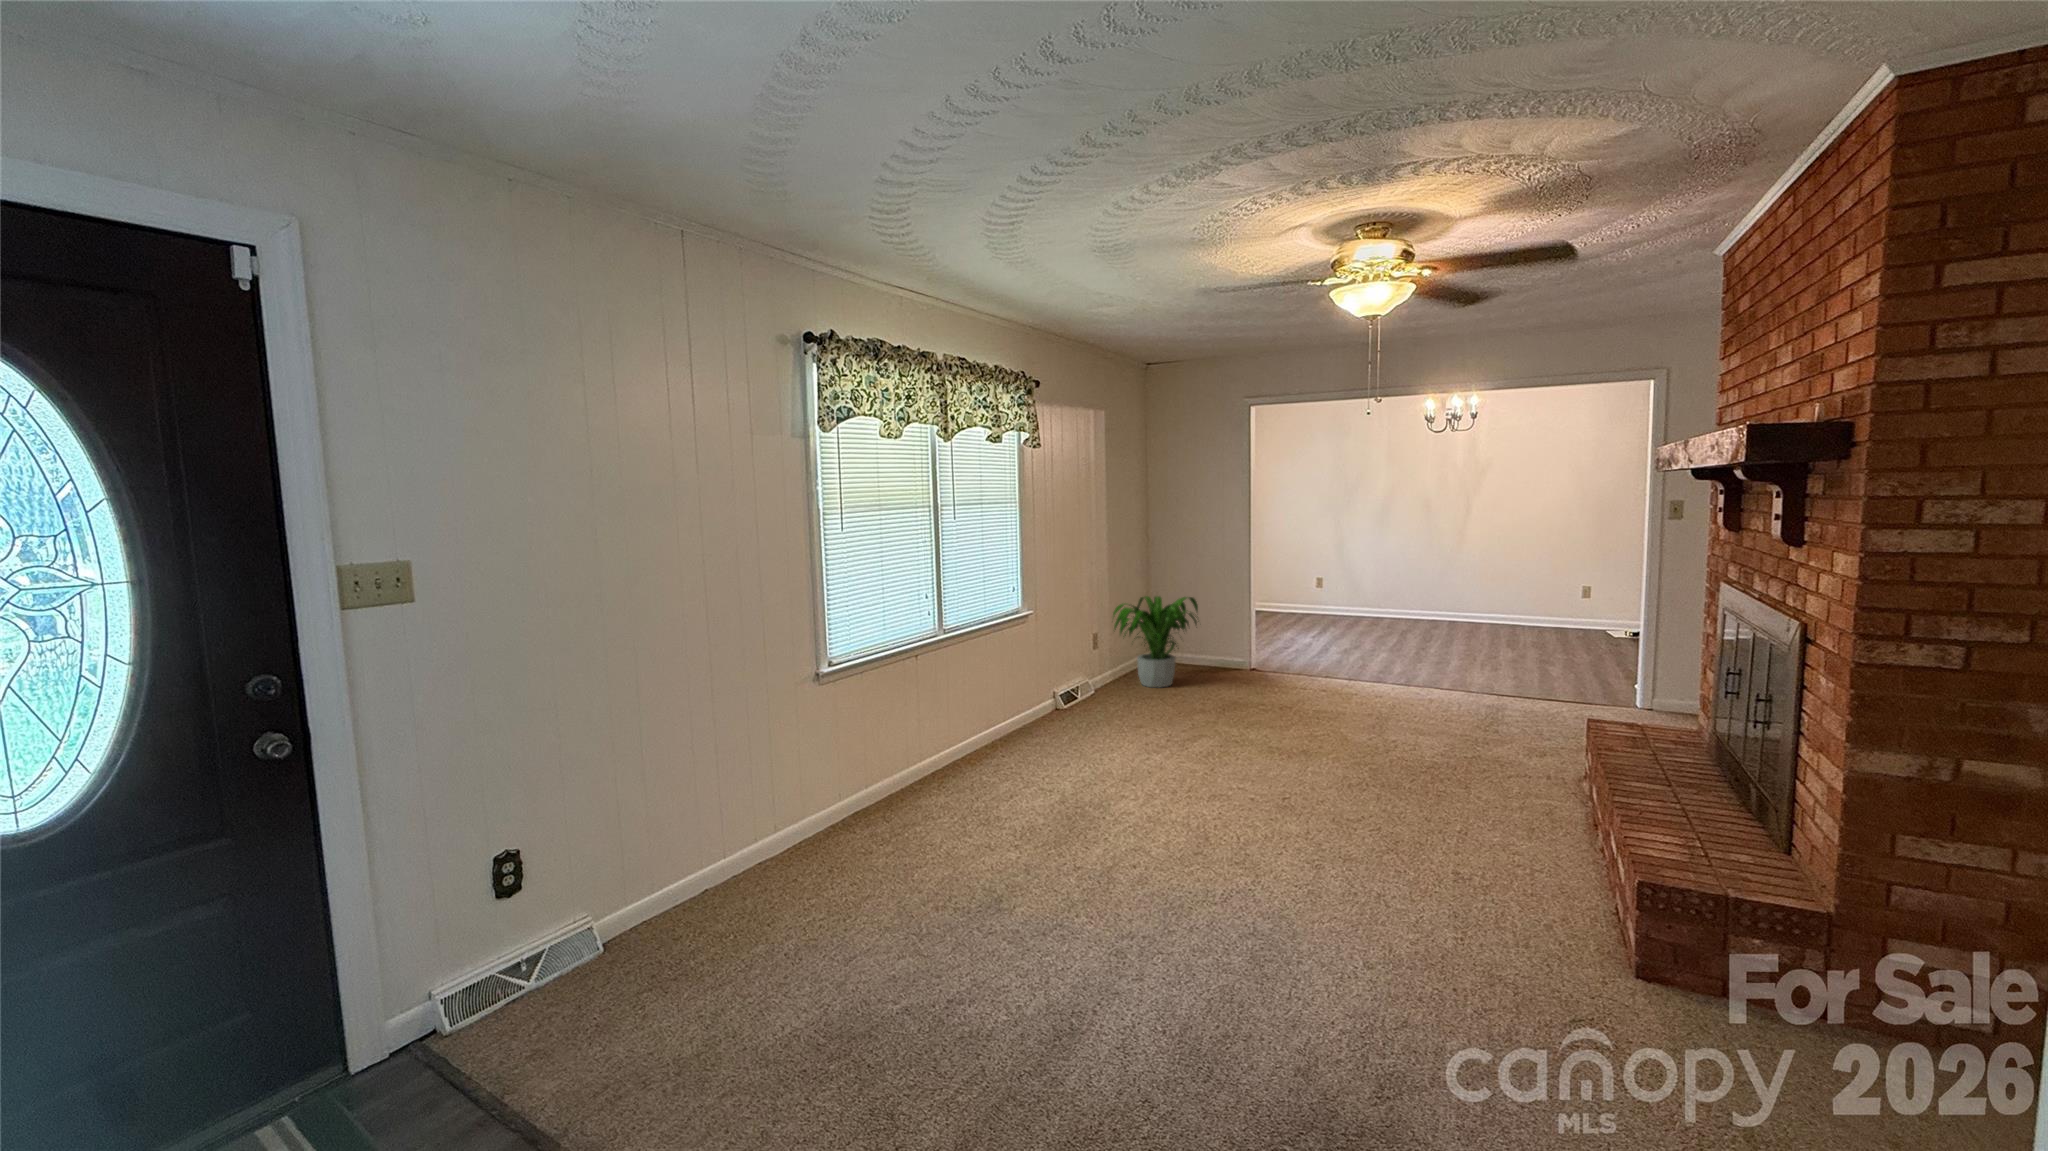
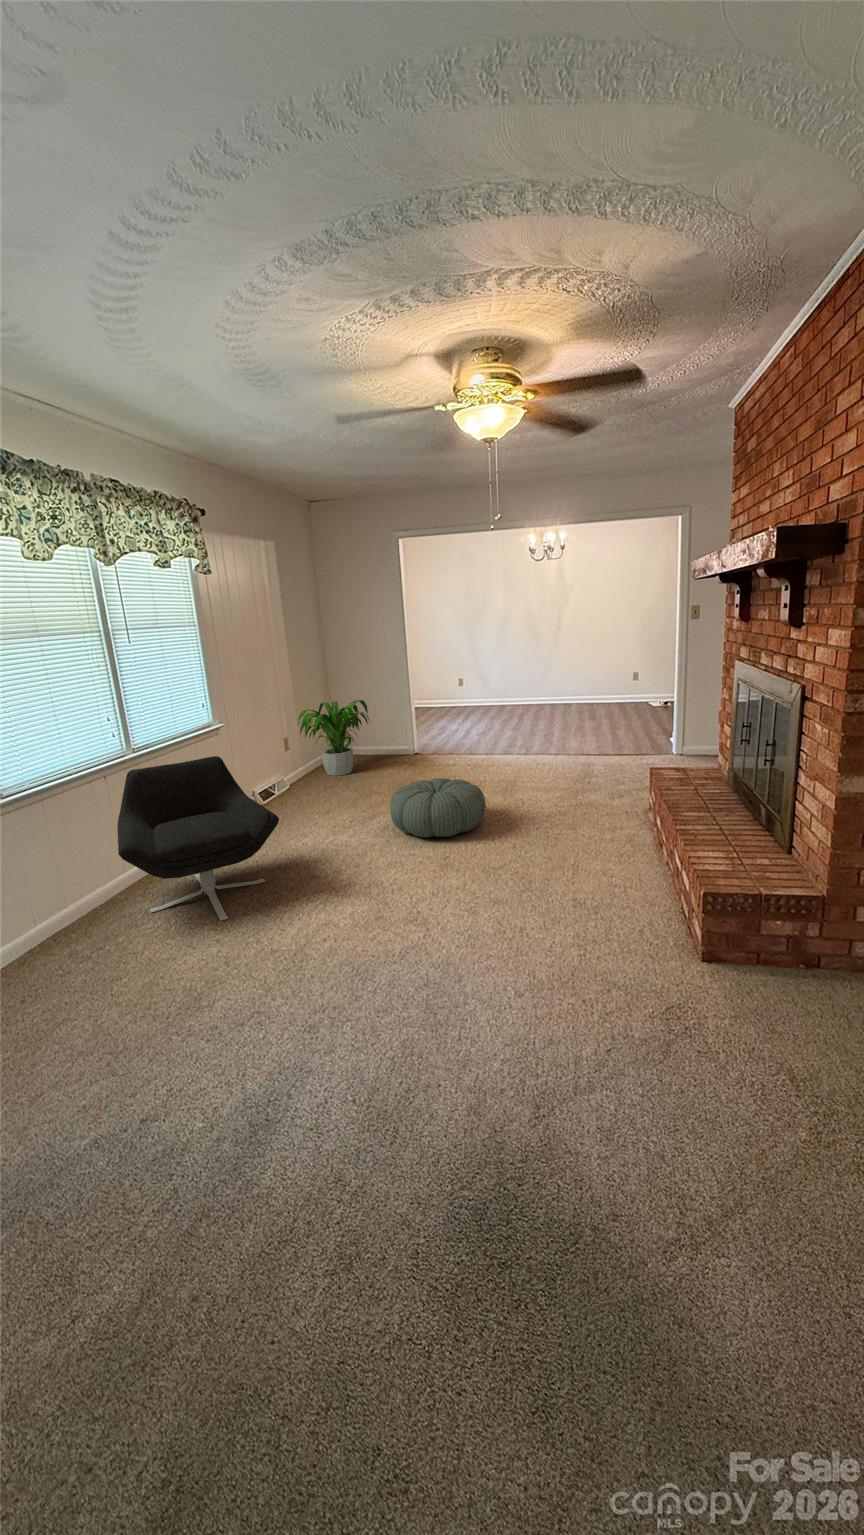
lounge chair: none [922,647,1092,830] -> present [117,756,279,920]
pouf: none [1220,702,1346,776] -> present [390,778,486,838]

